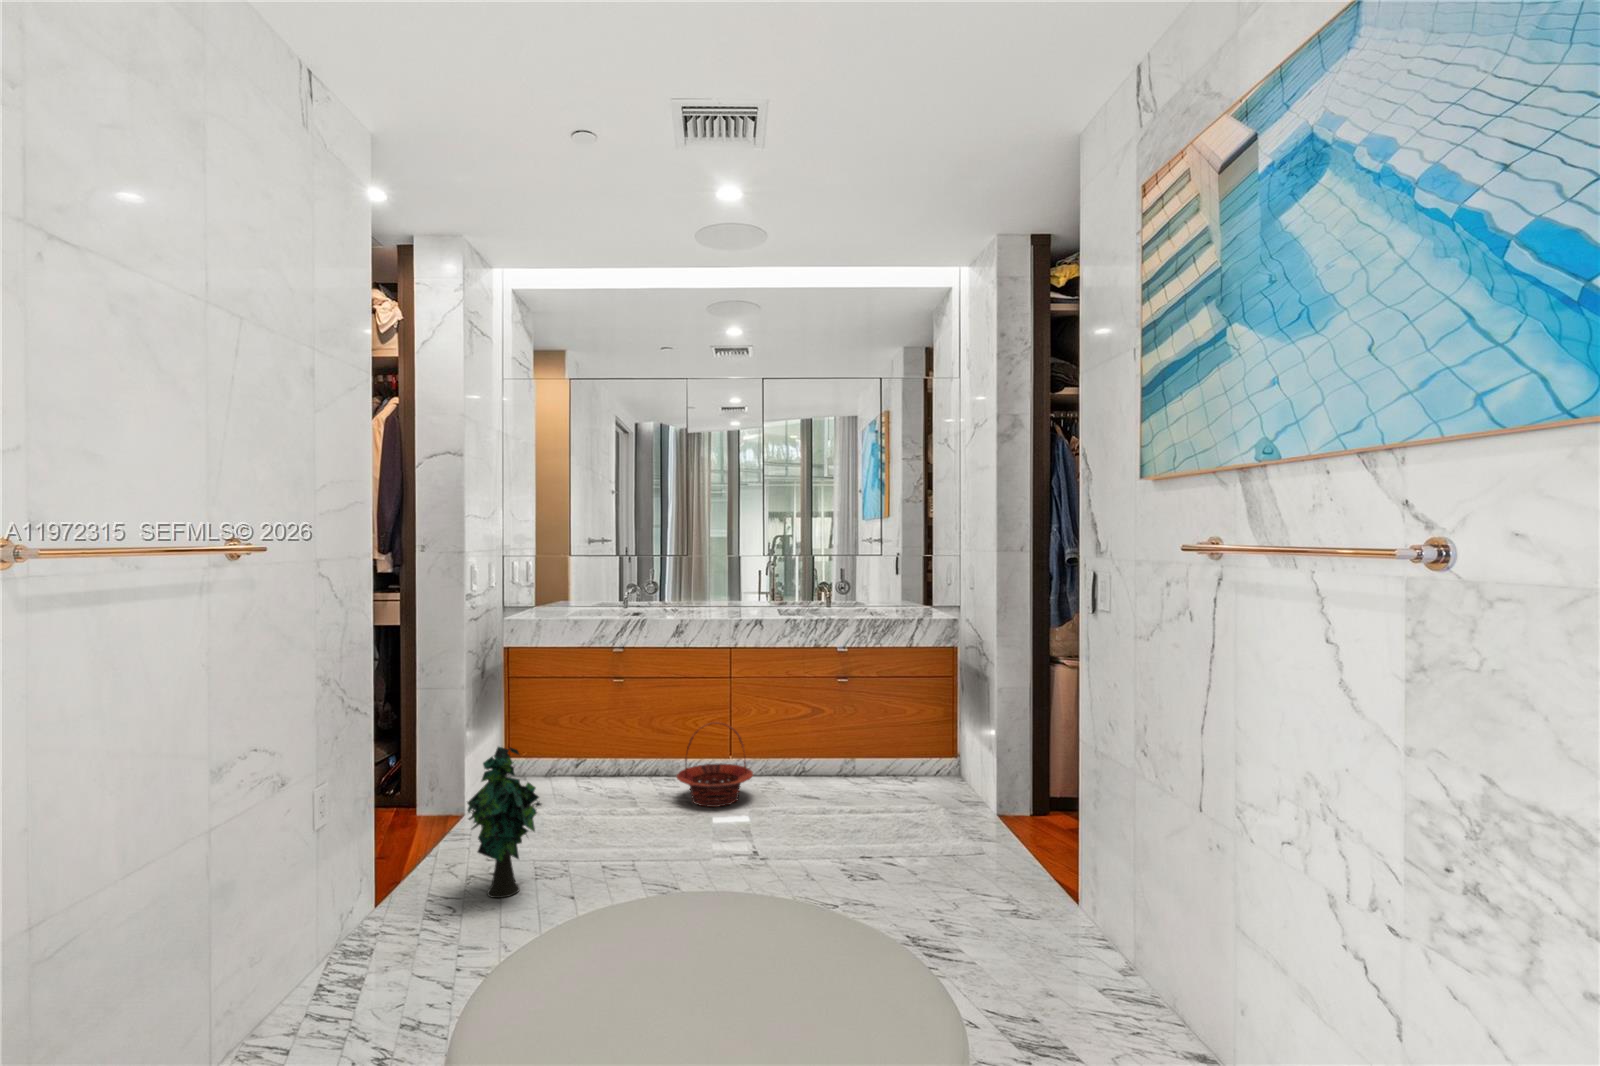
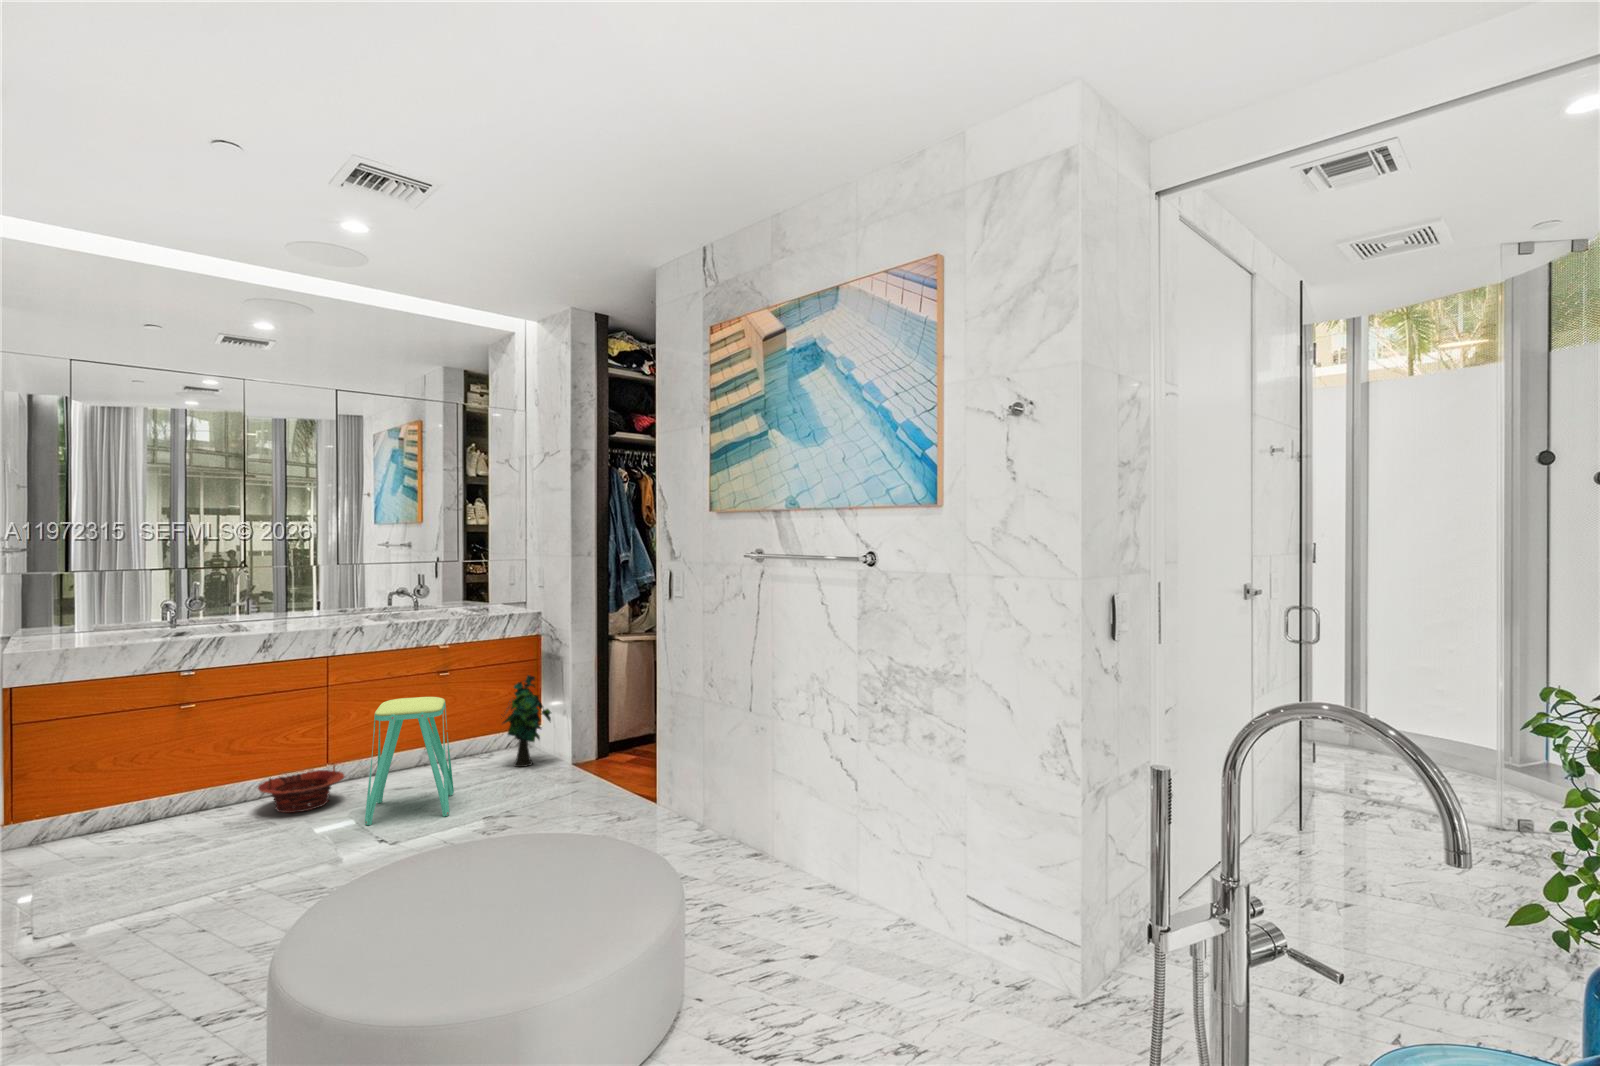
stool: none [748,703,851,849] -> present [365,697,454,825]
decorative plant: present [468,747,541,898] -> present [501,675,551,767]

